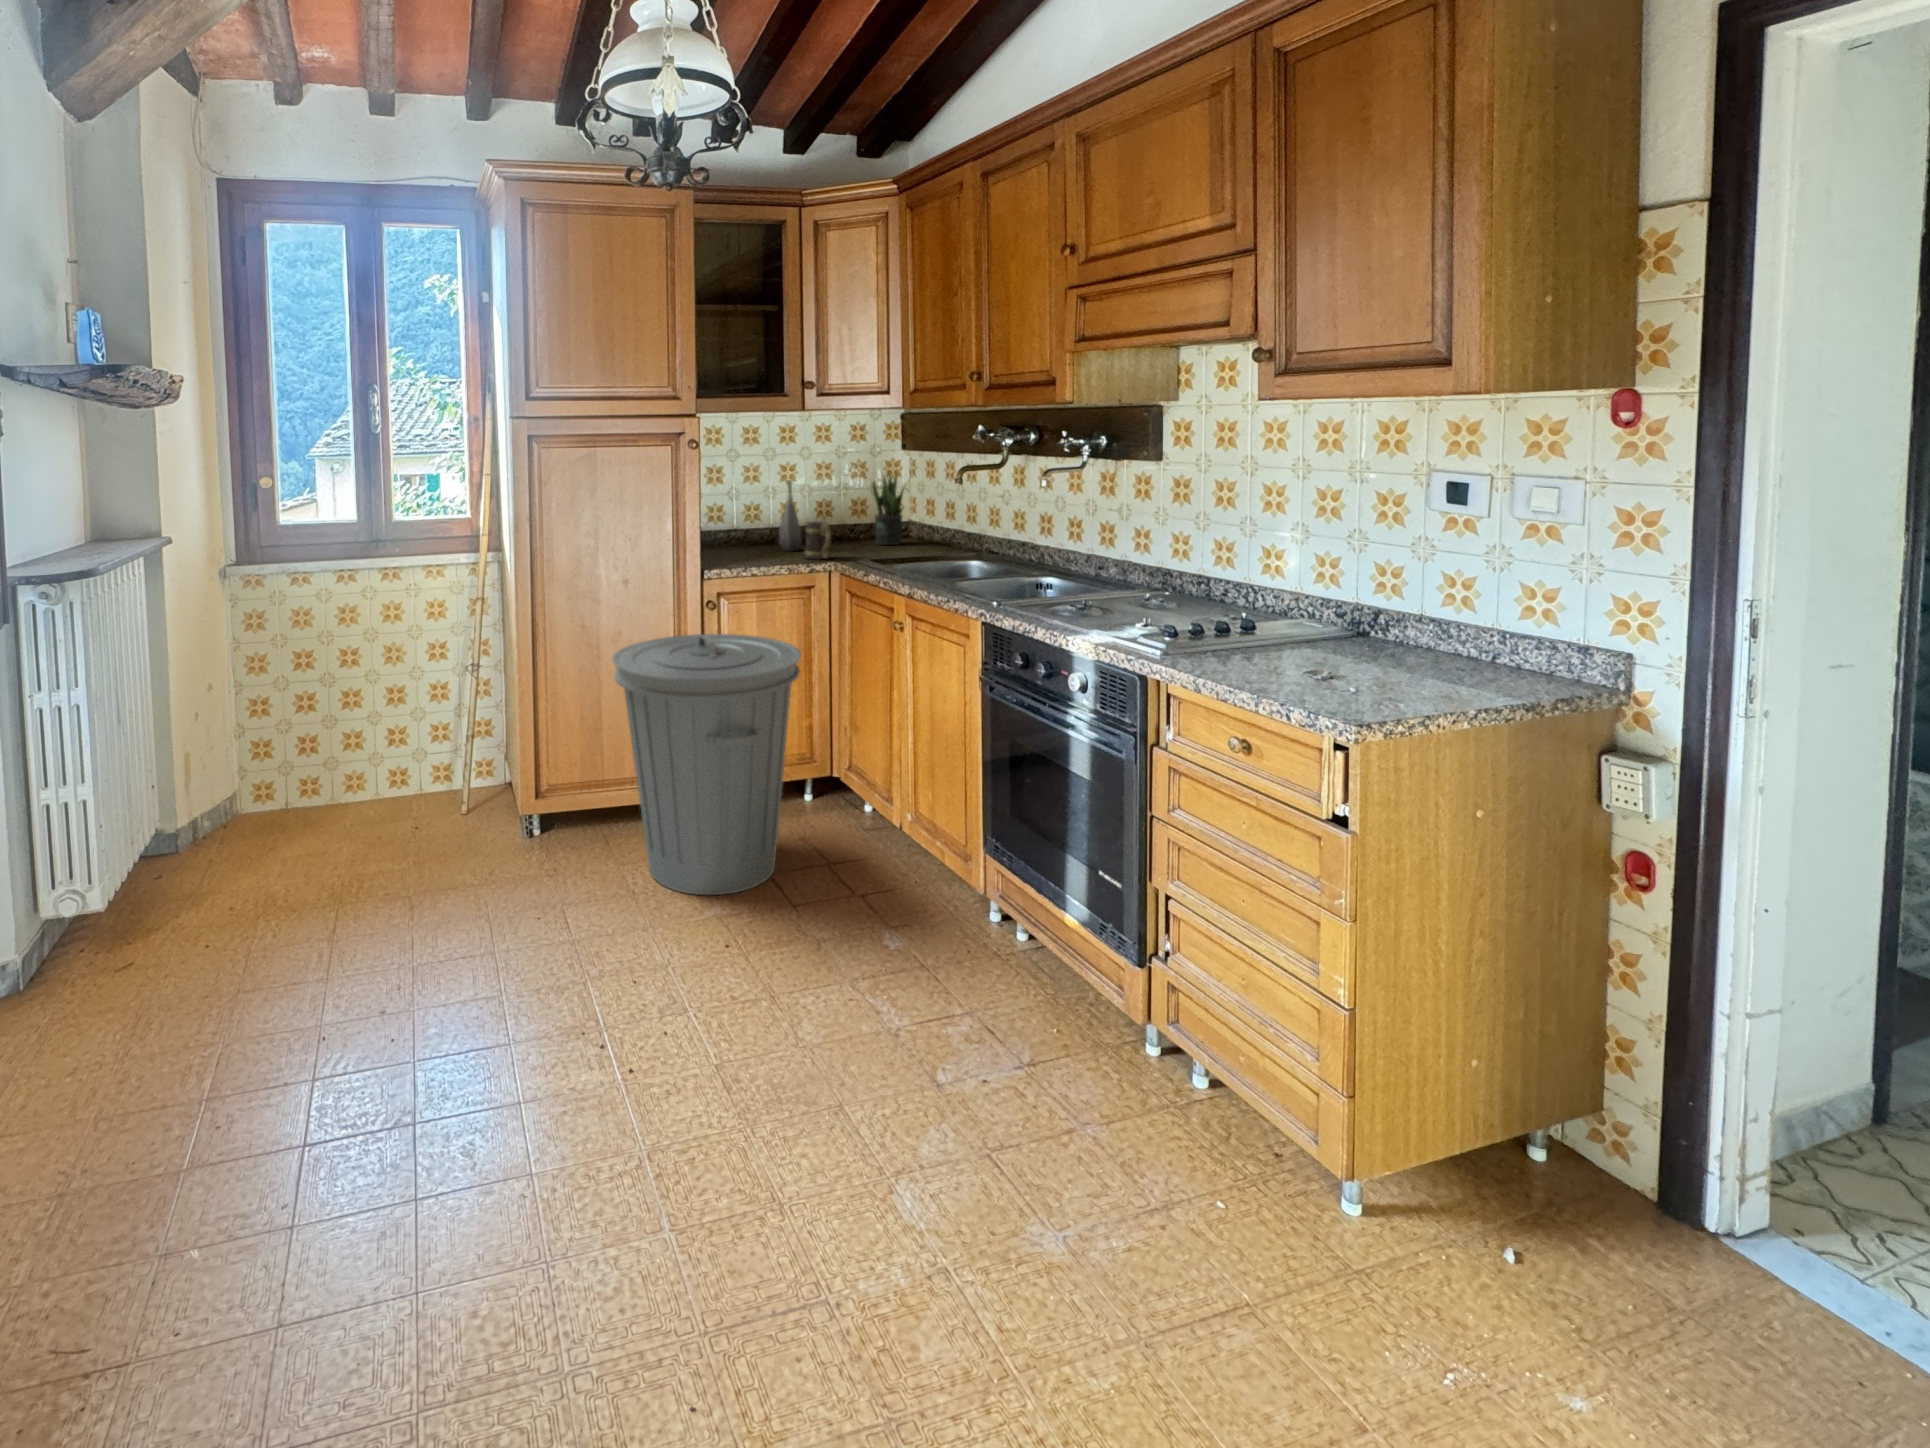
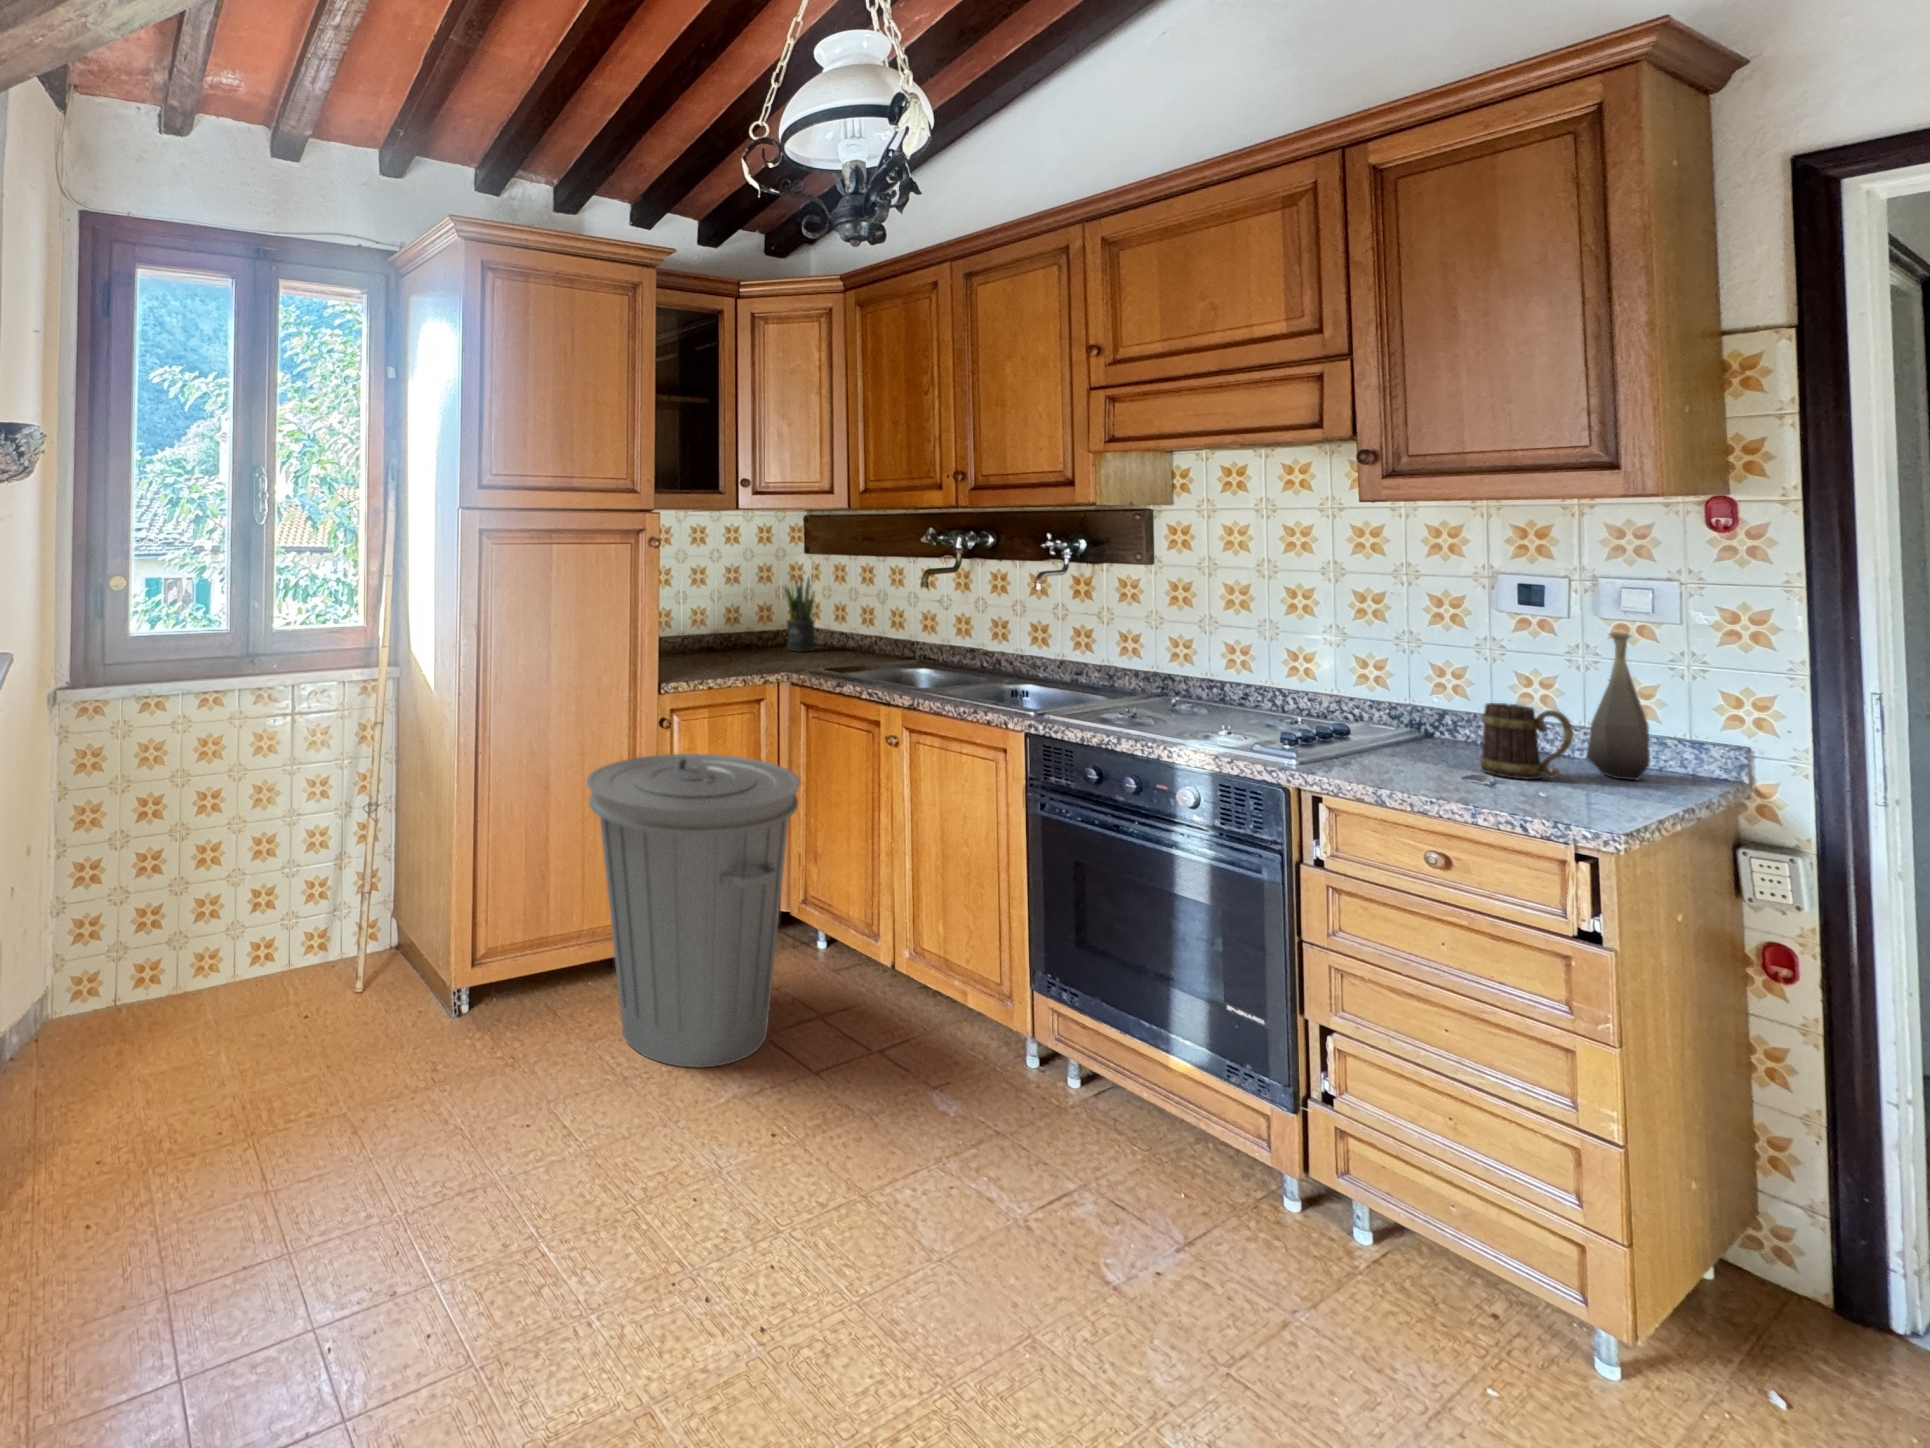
bottle: present [779,480,802,551] -> present [1587,632,1650,781]
mug: present [805,522,831,560] -> present [1480,703,1573,779]

